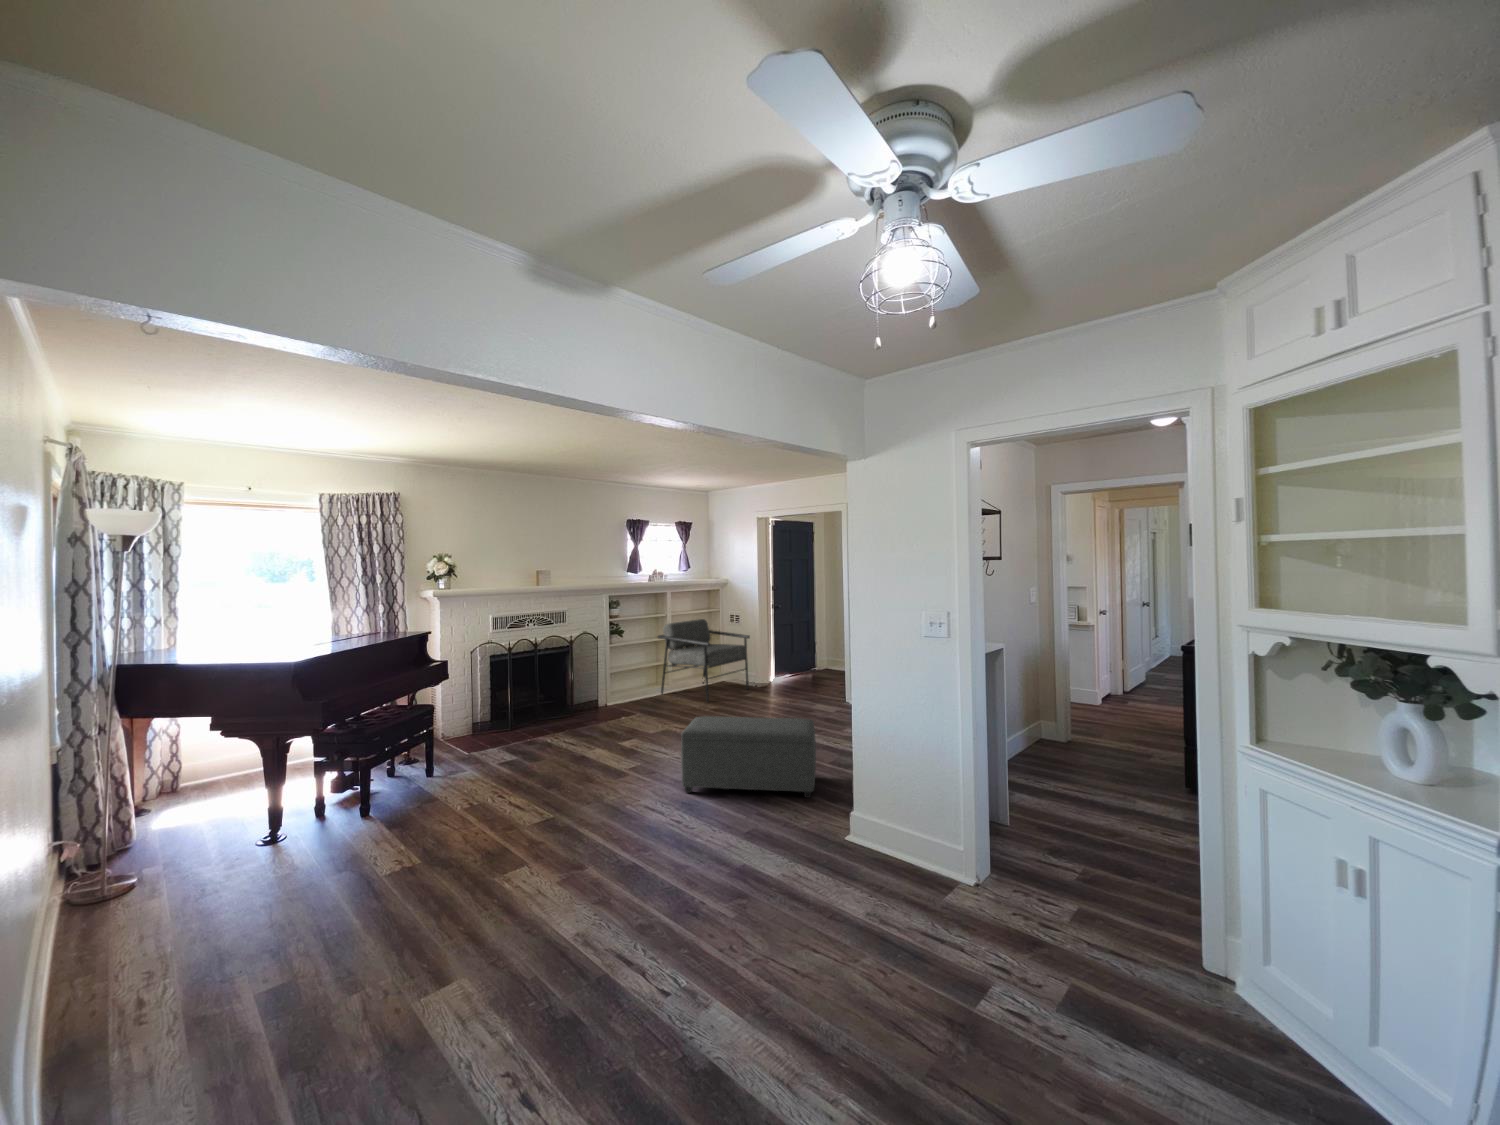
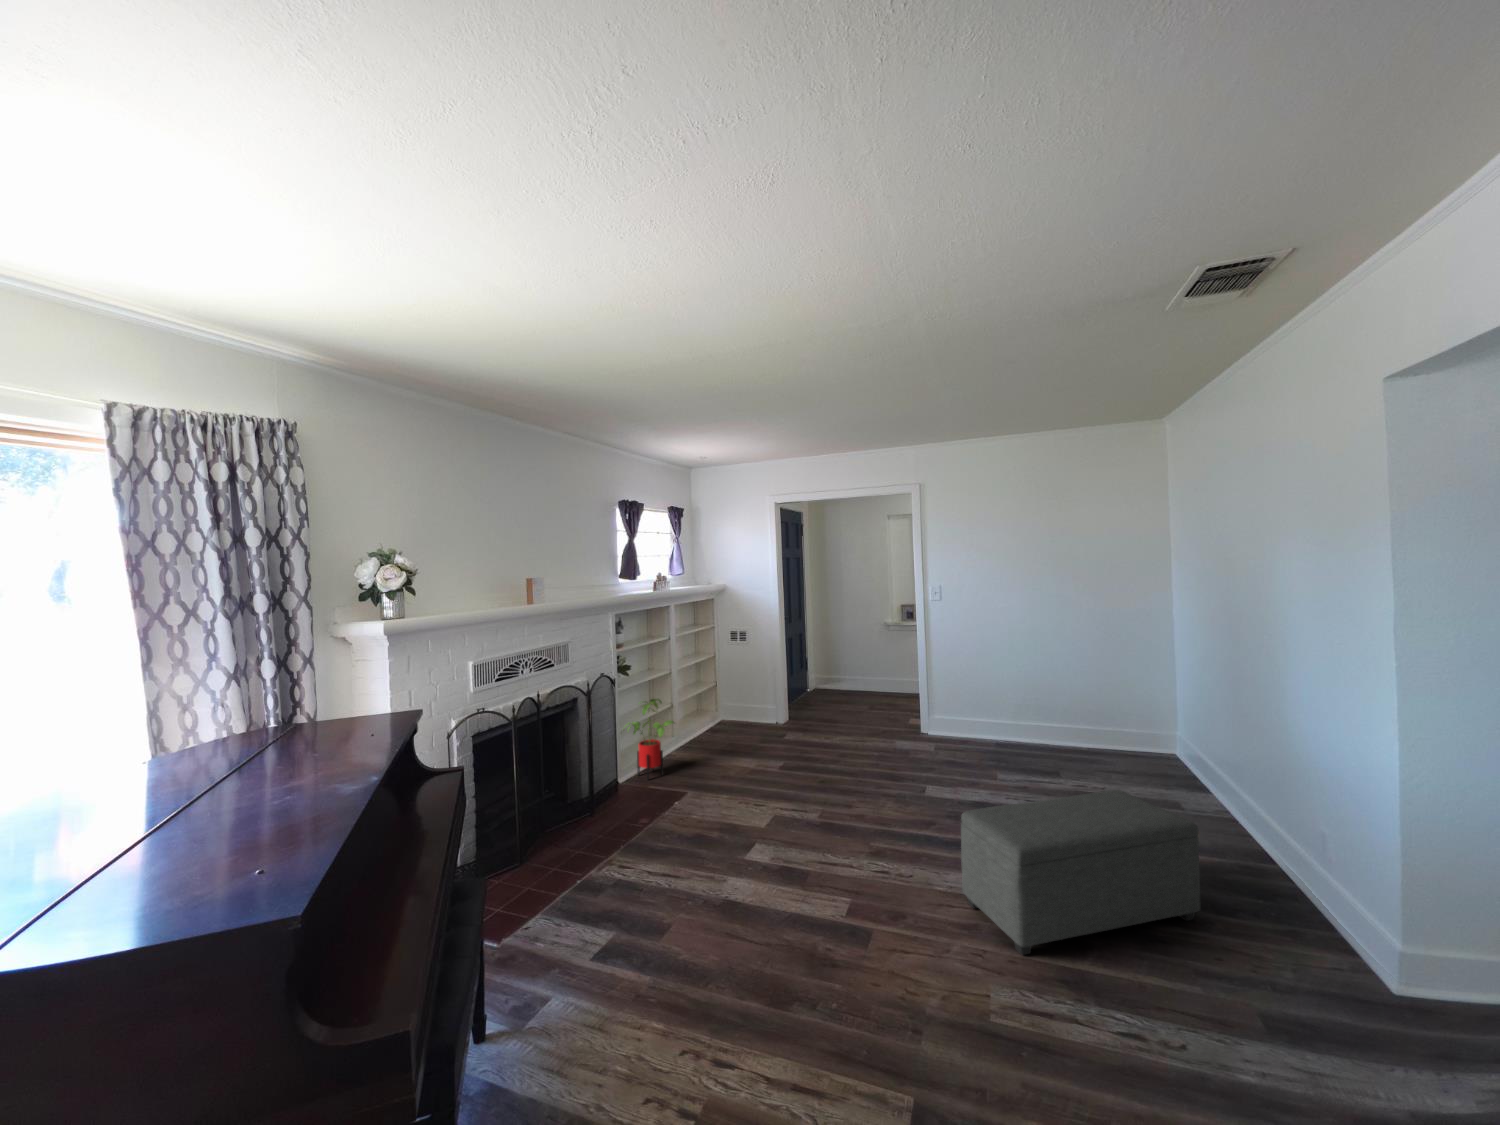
armchair: present [658,619,750,702] -> none [670,640,784,758]
house plant: none [611,653,644,705] -> present [626,699,674,779]

